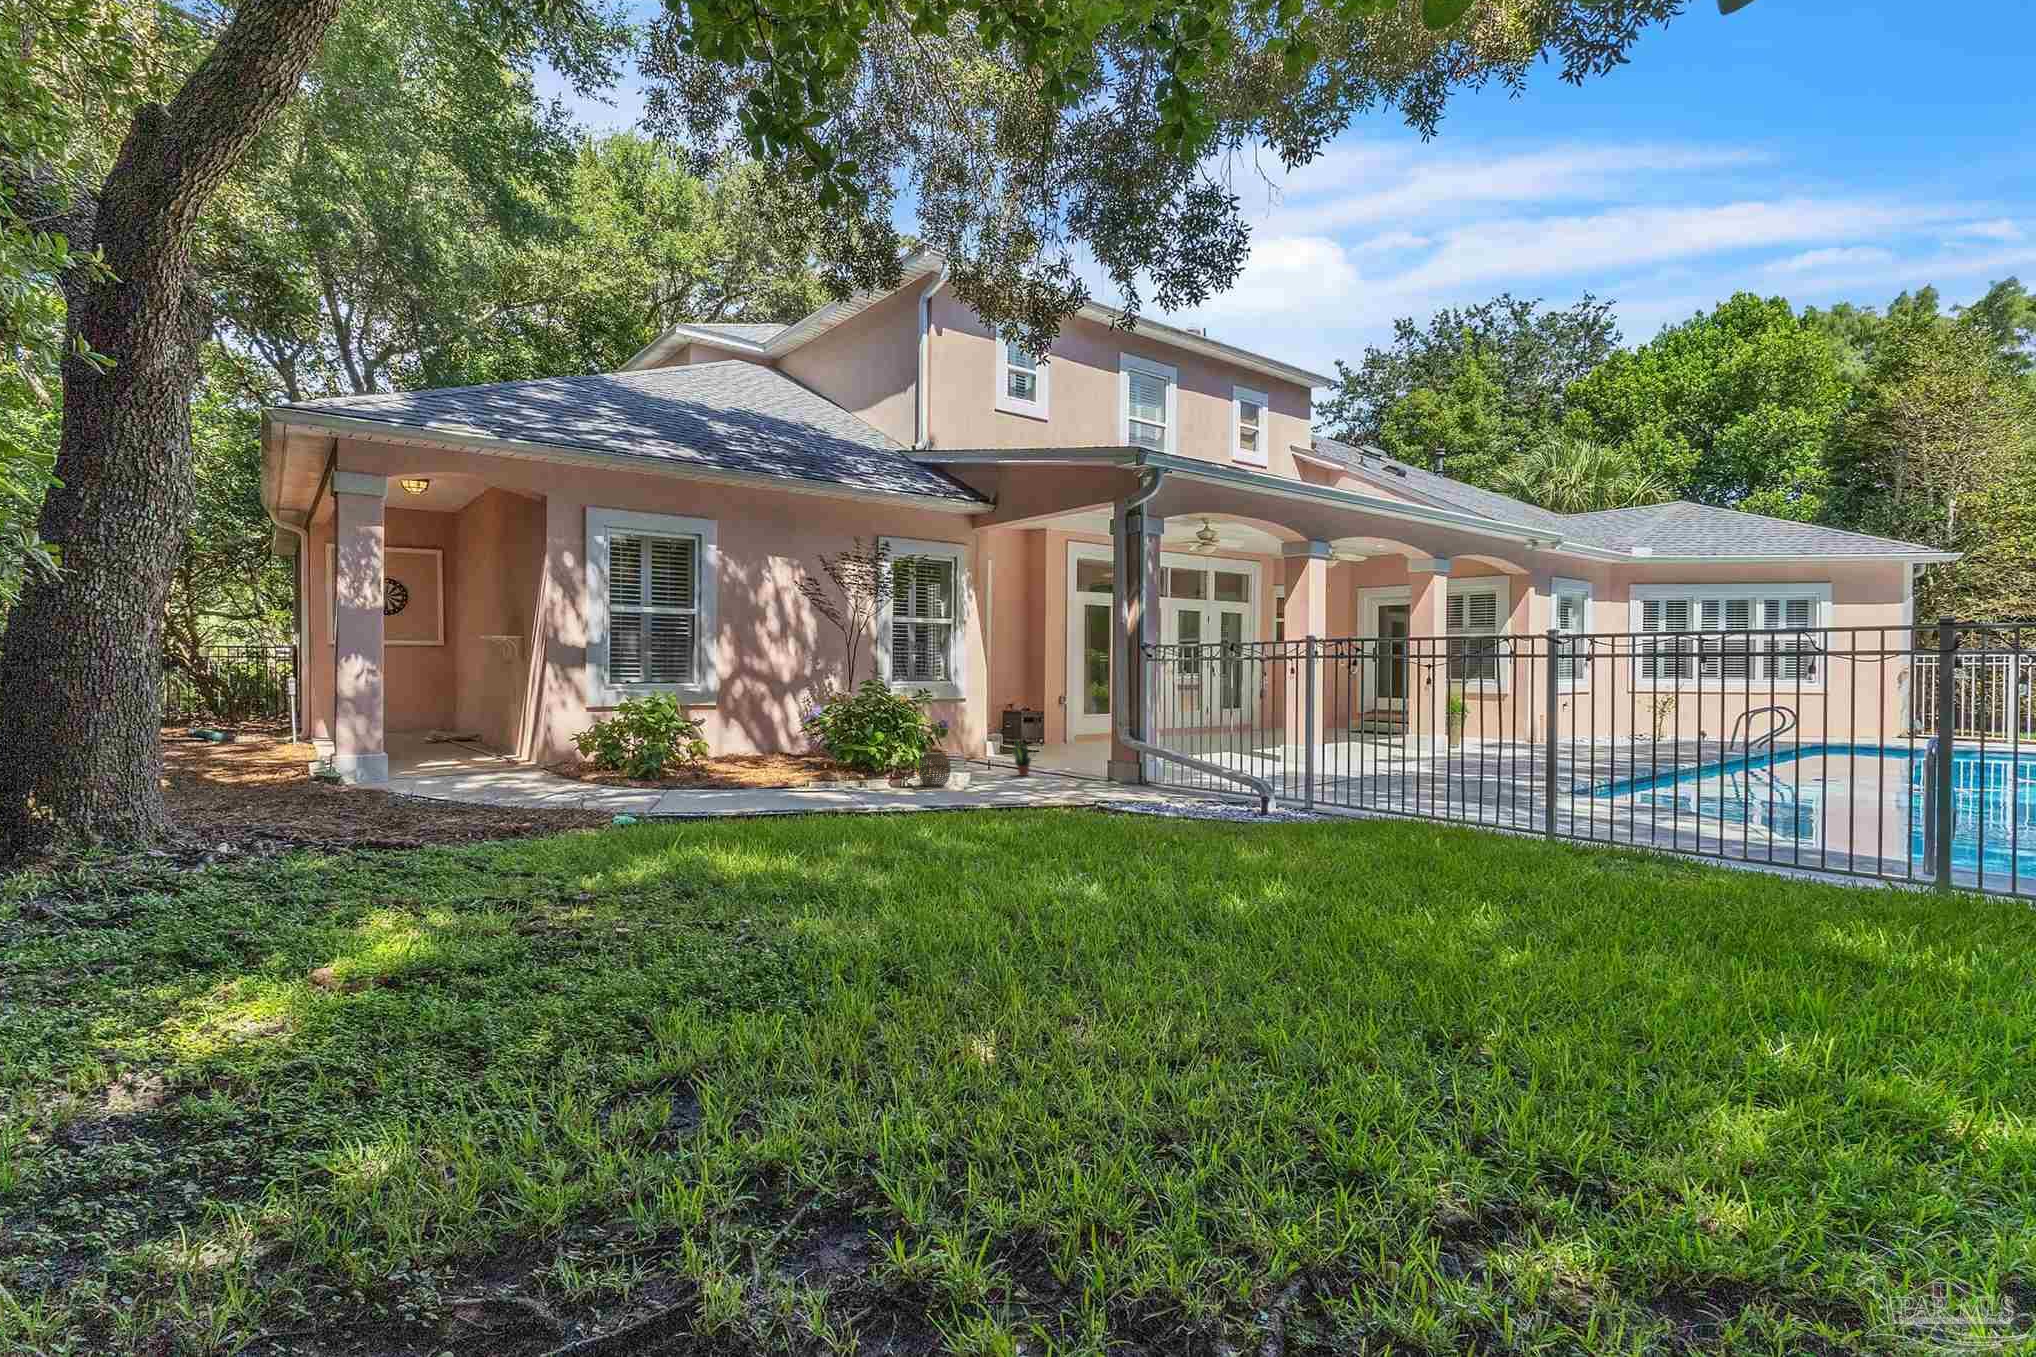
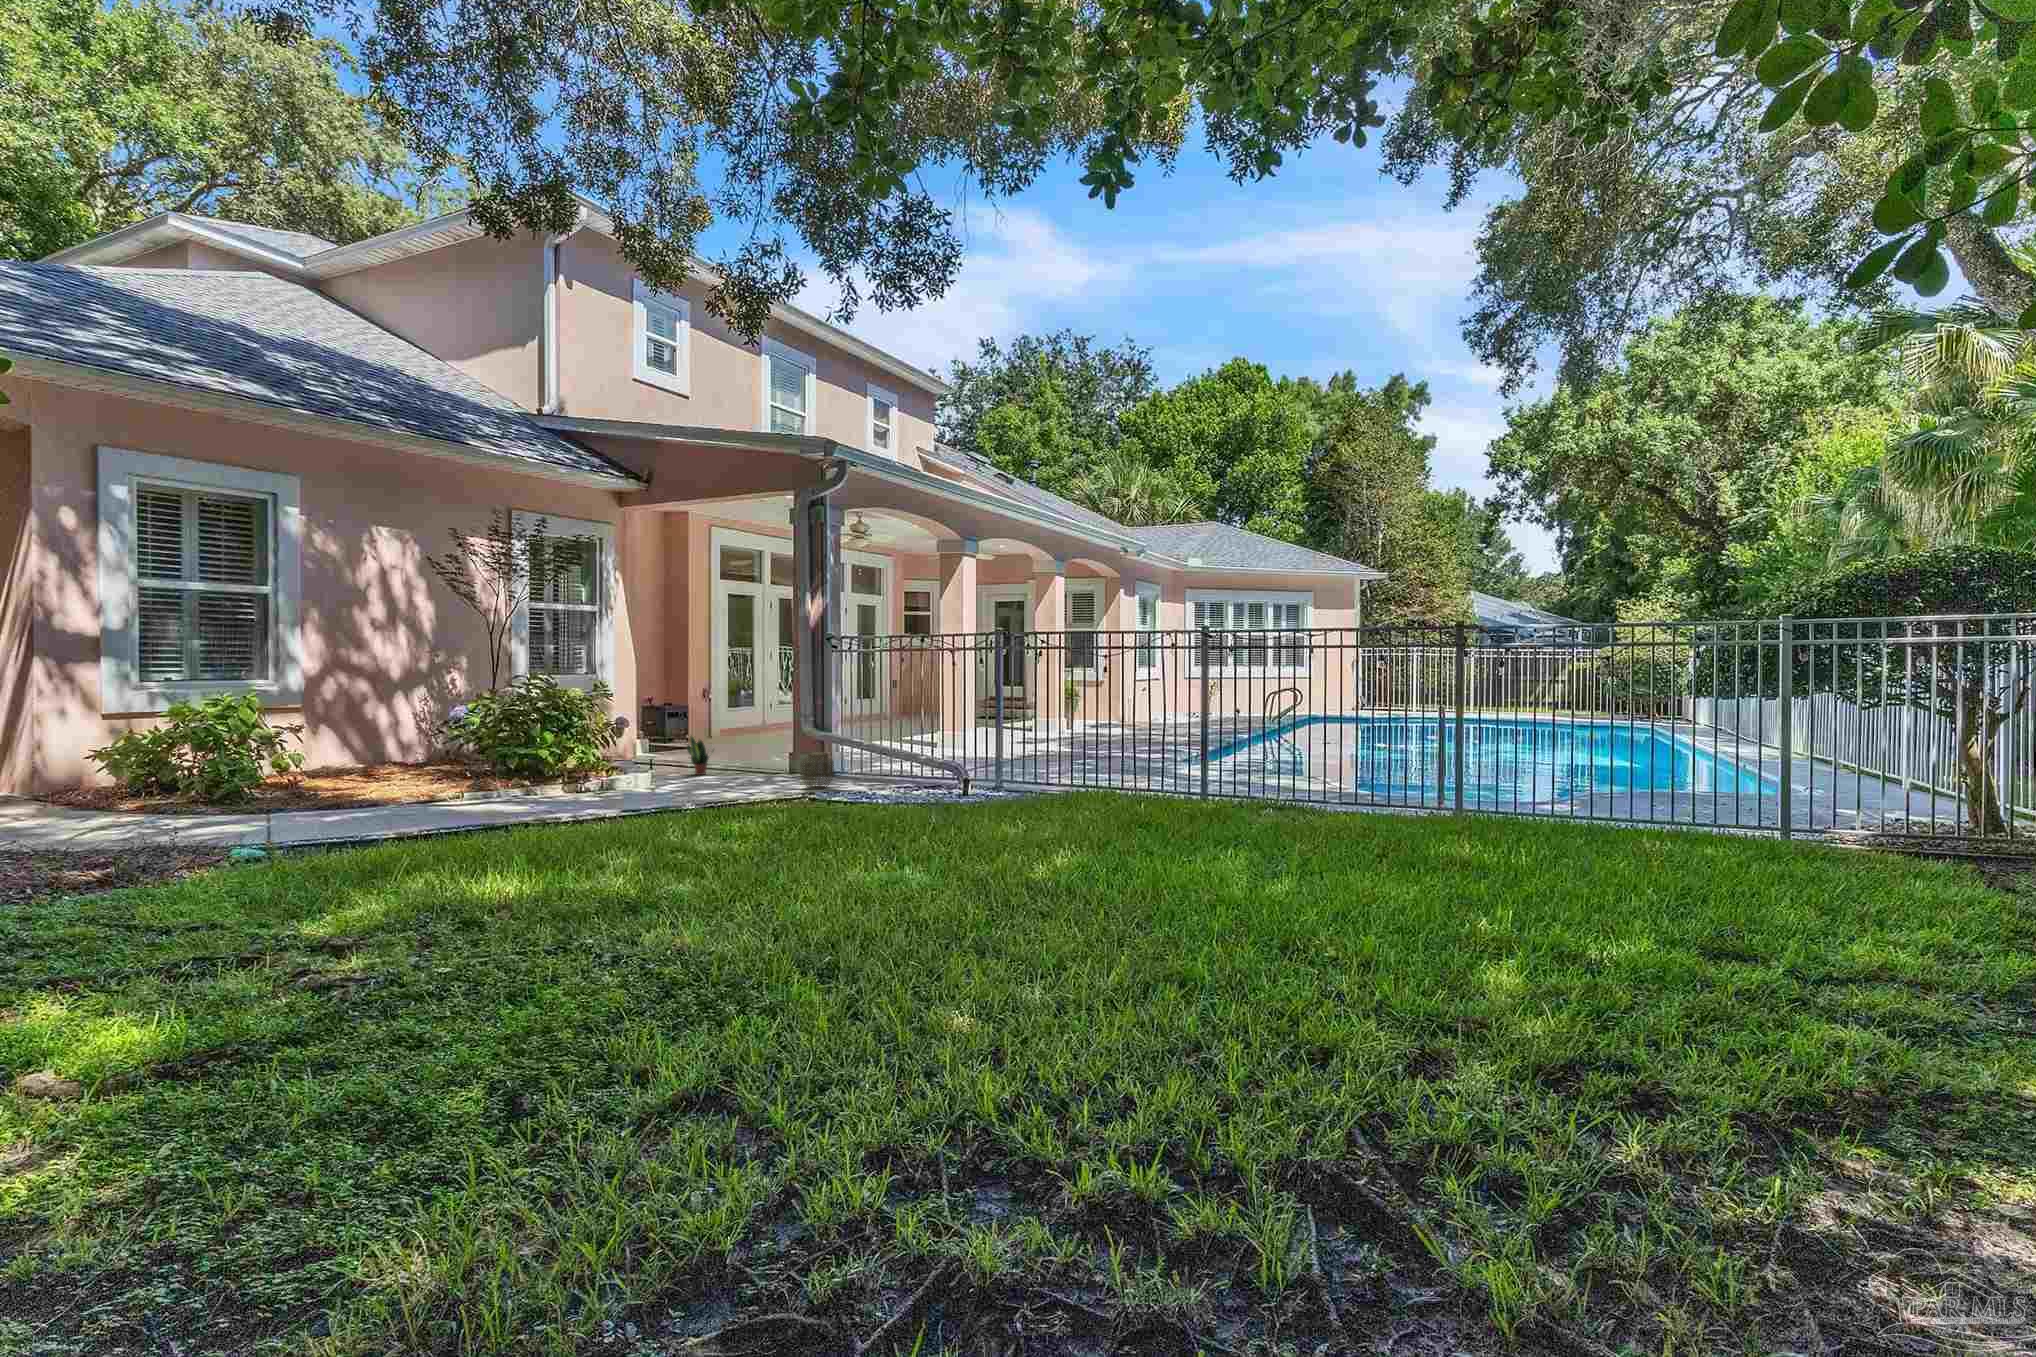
woven basket: present [919,752,950,787] -> present [800,752,834,789]

